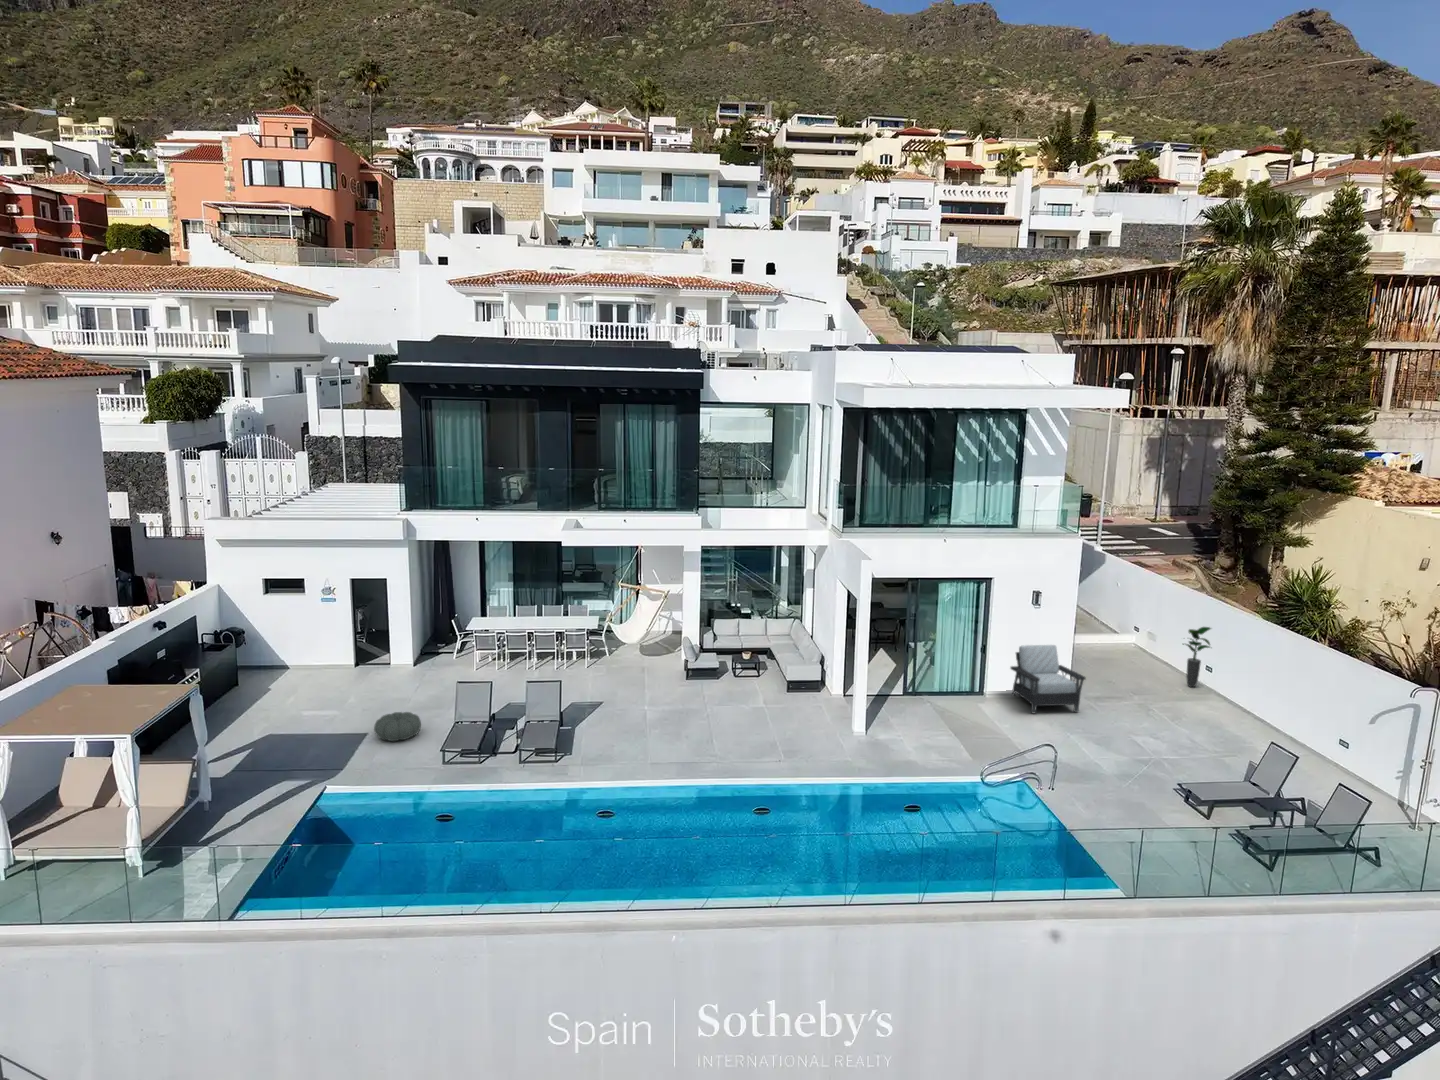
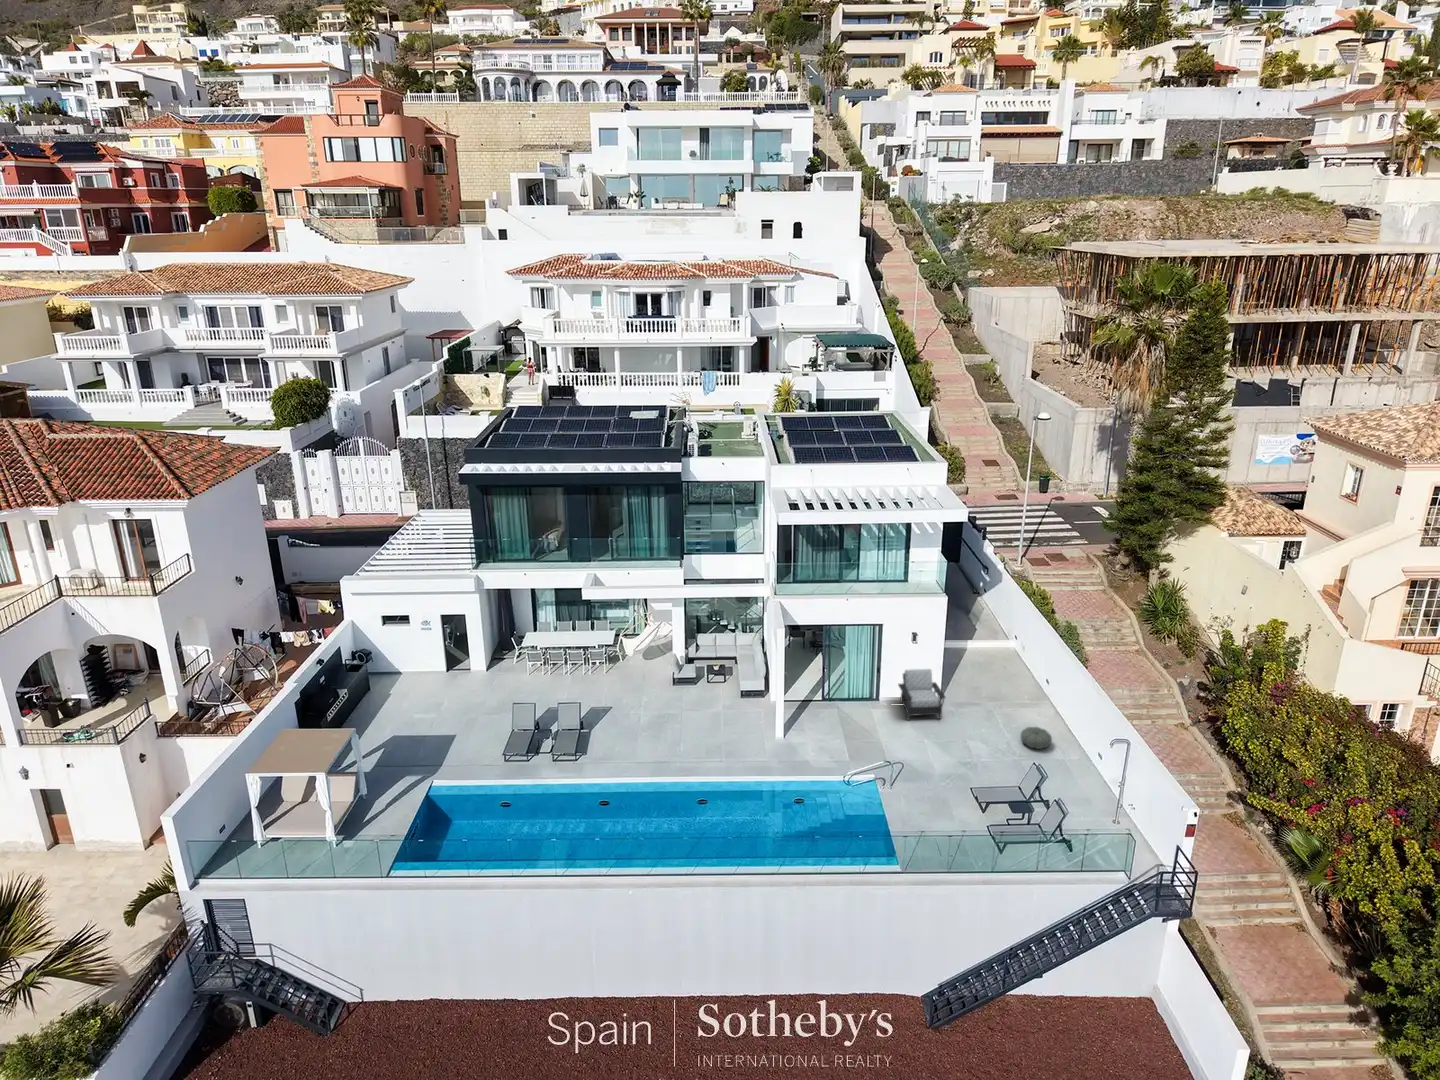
potted plant: present [1183,627,1211,687] -> none [1031,653,1053,695]
pouf: present [374,712,421,741] -> present [1021,727,1052,749]

